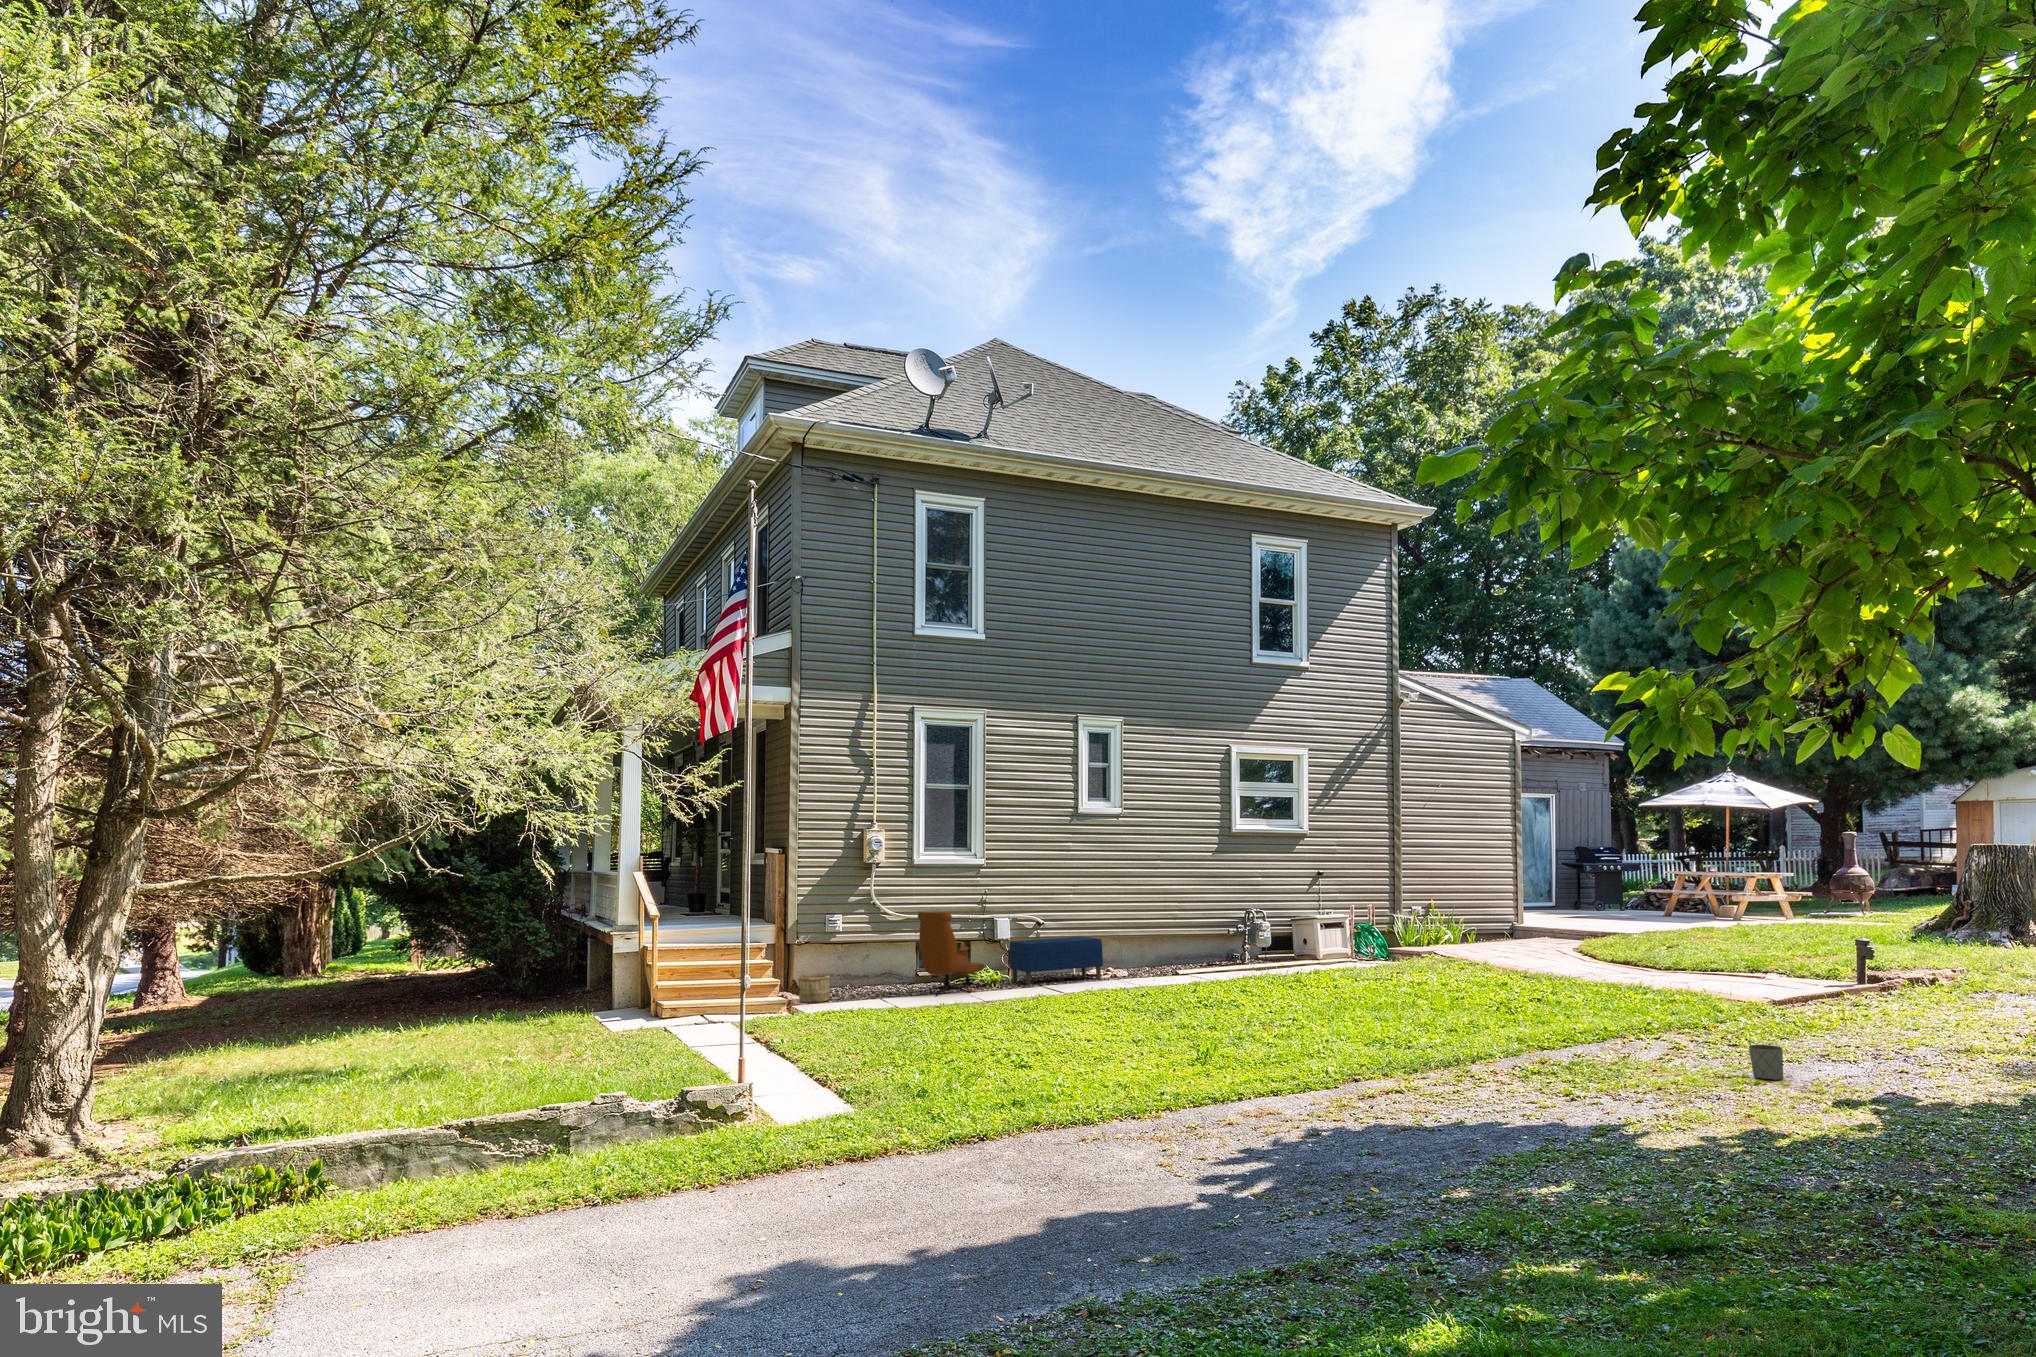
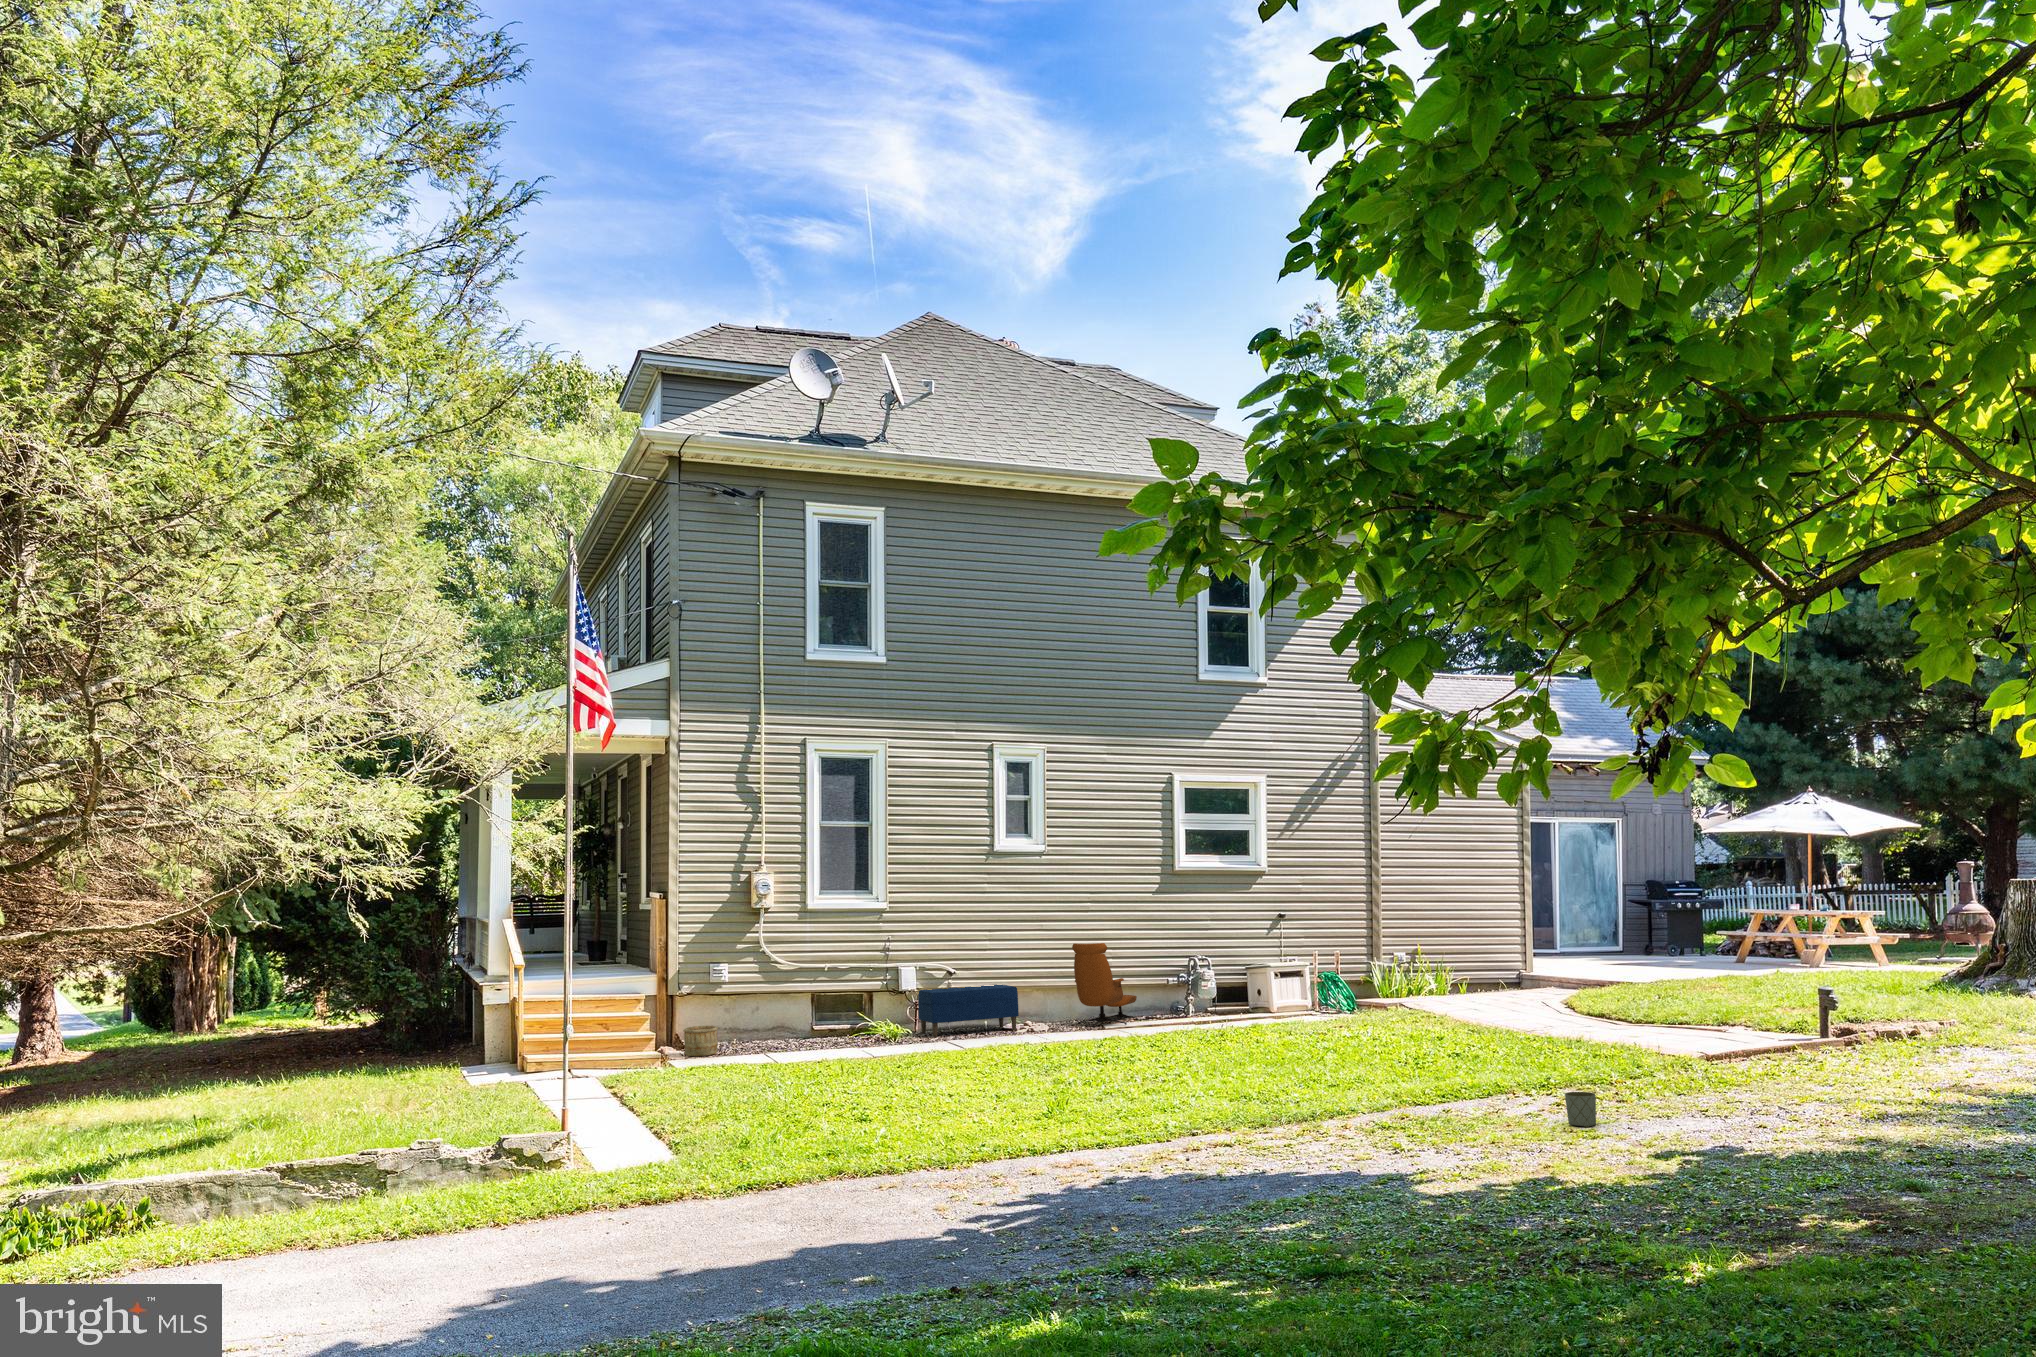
lounge chair: present [918,912,984,996] -> present [1072,943,1138,1027]

